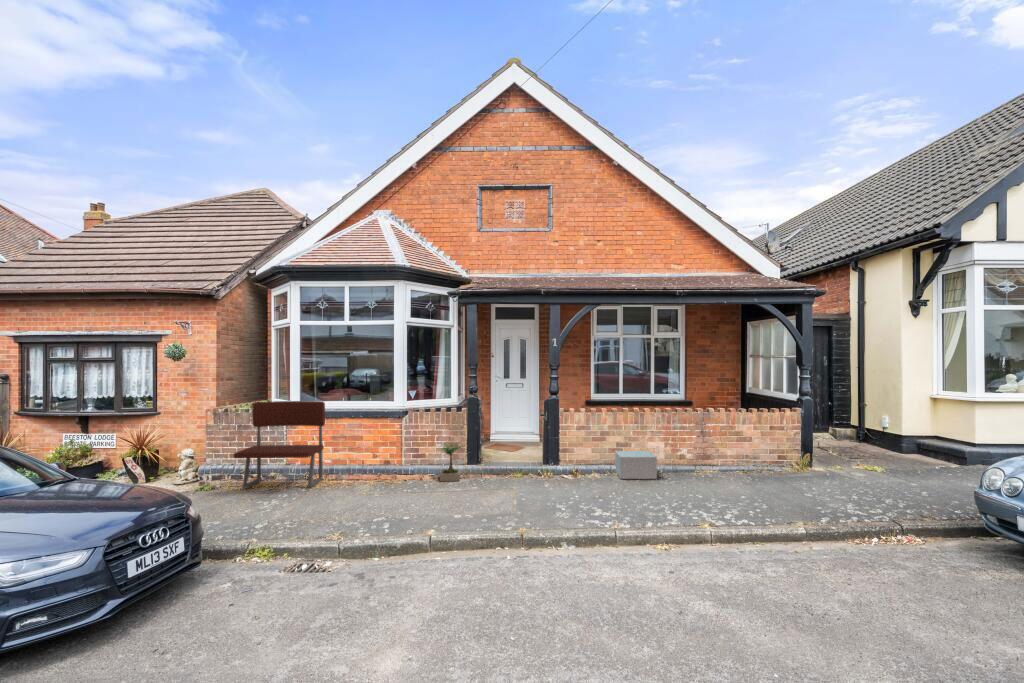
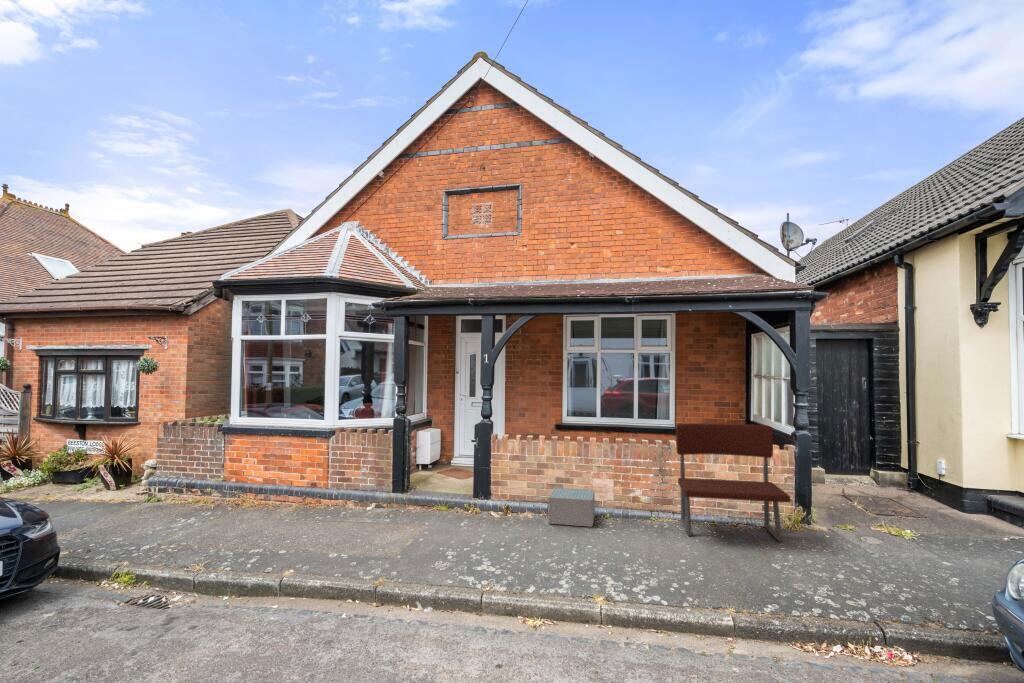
bench: present [234,401,325,489] -> present [676,423,790,542]
potted plant: present [440,443,461,481] -> none [352,466,385,512]

